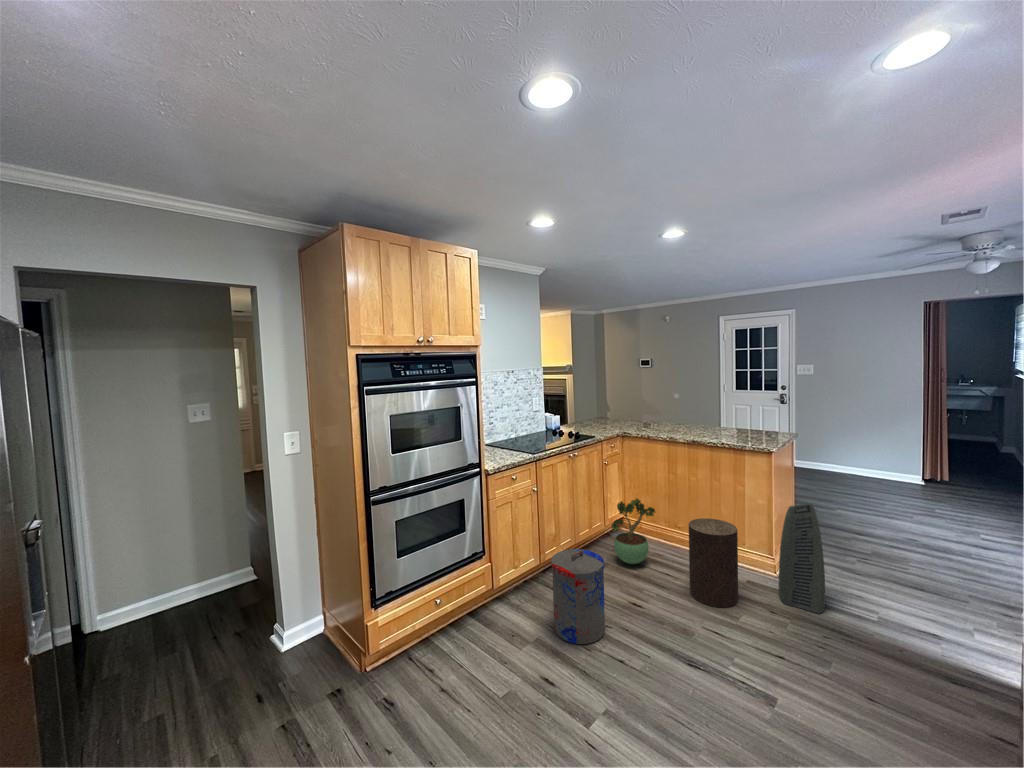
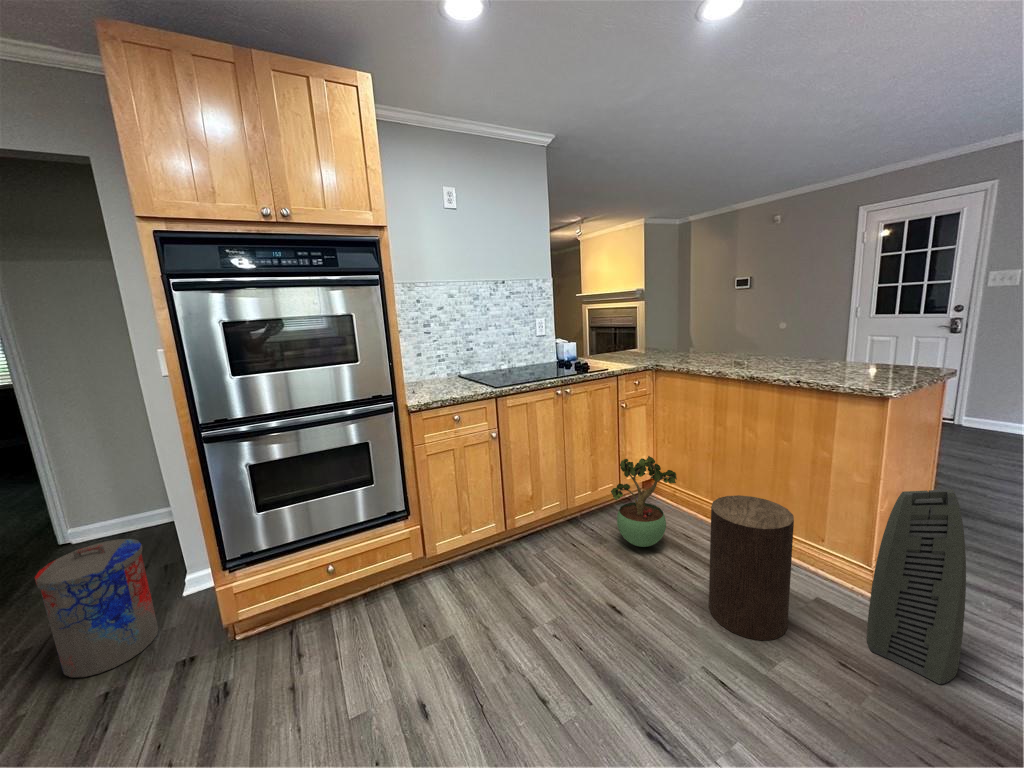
trash can: present [551,549,605,644] -> present [35,539,158,677]

